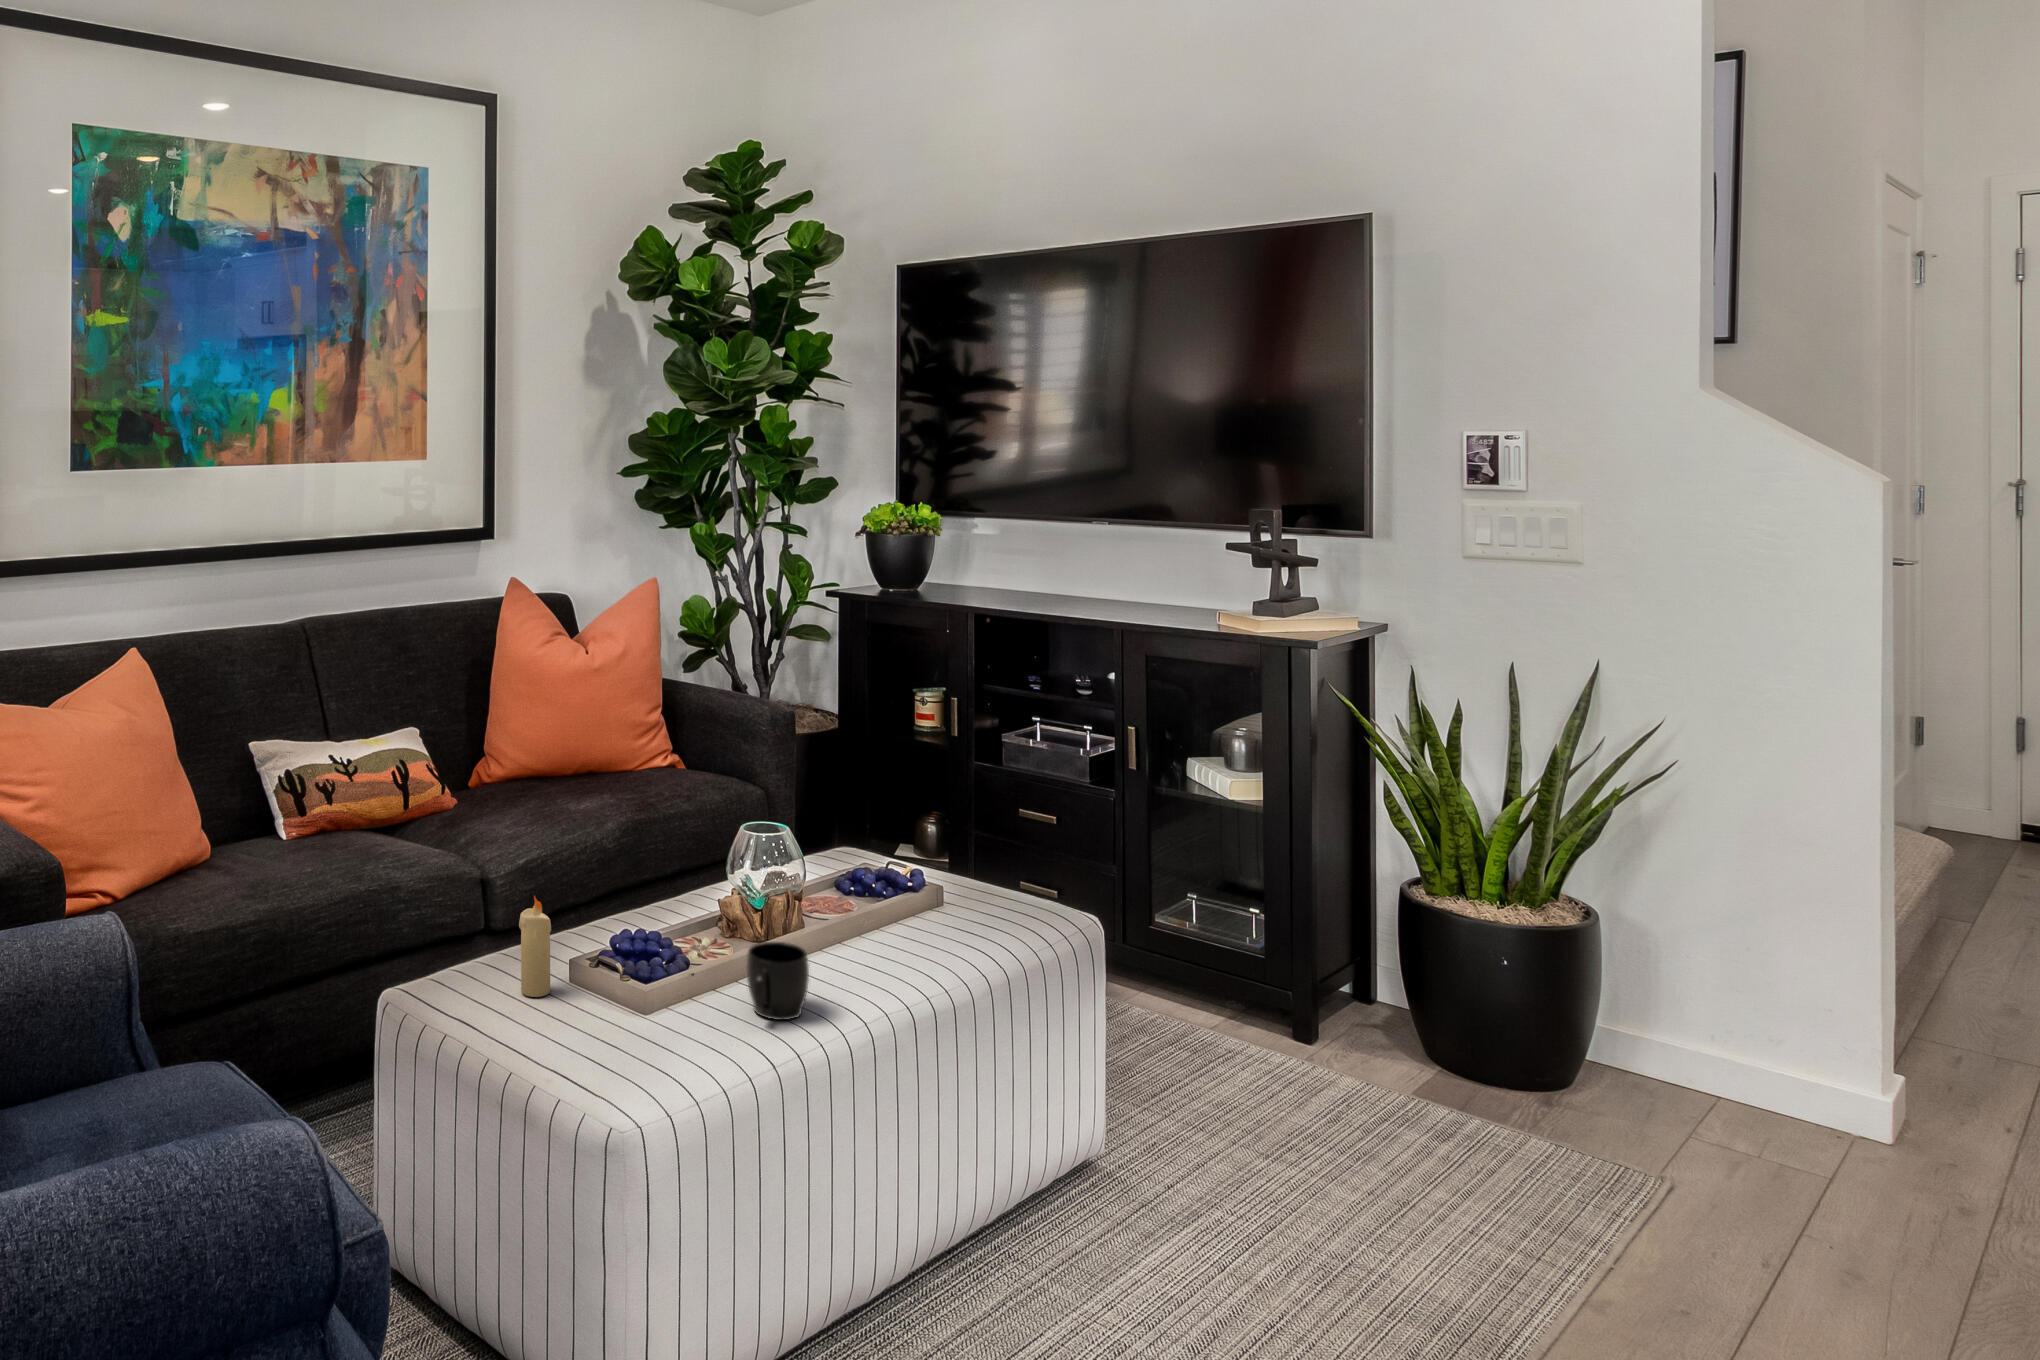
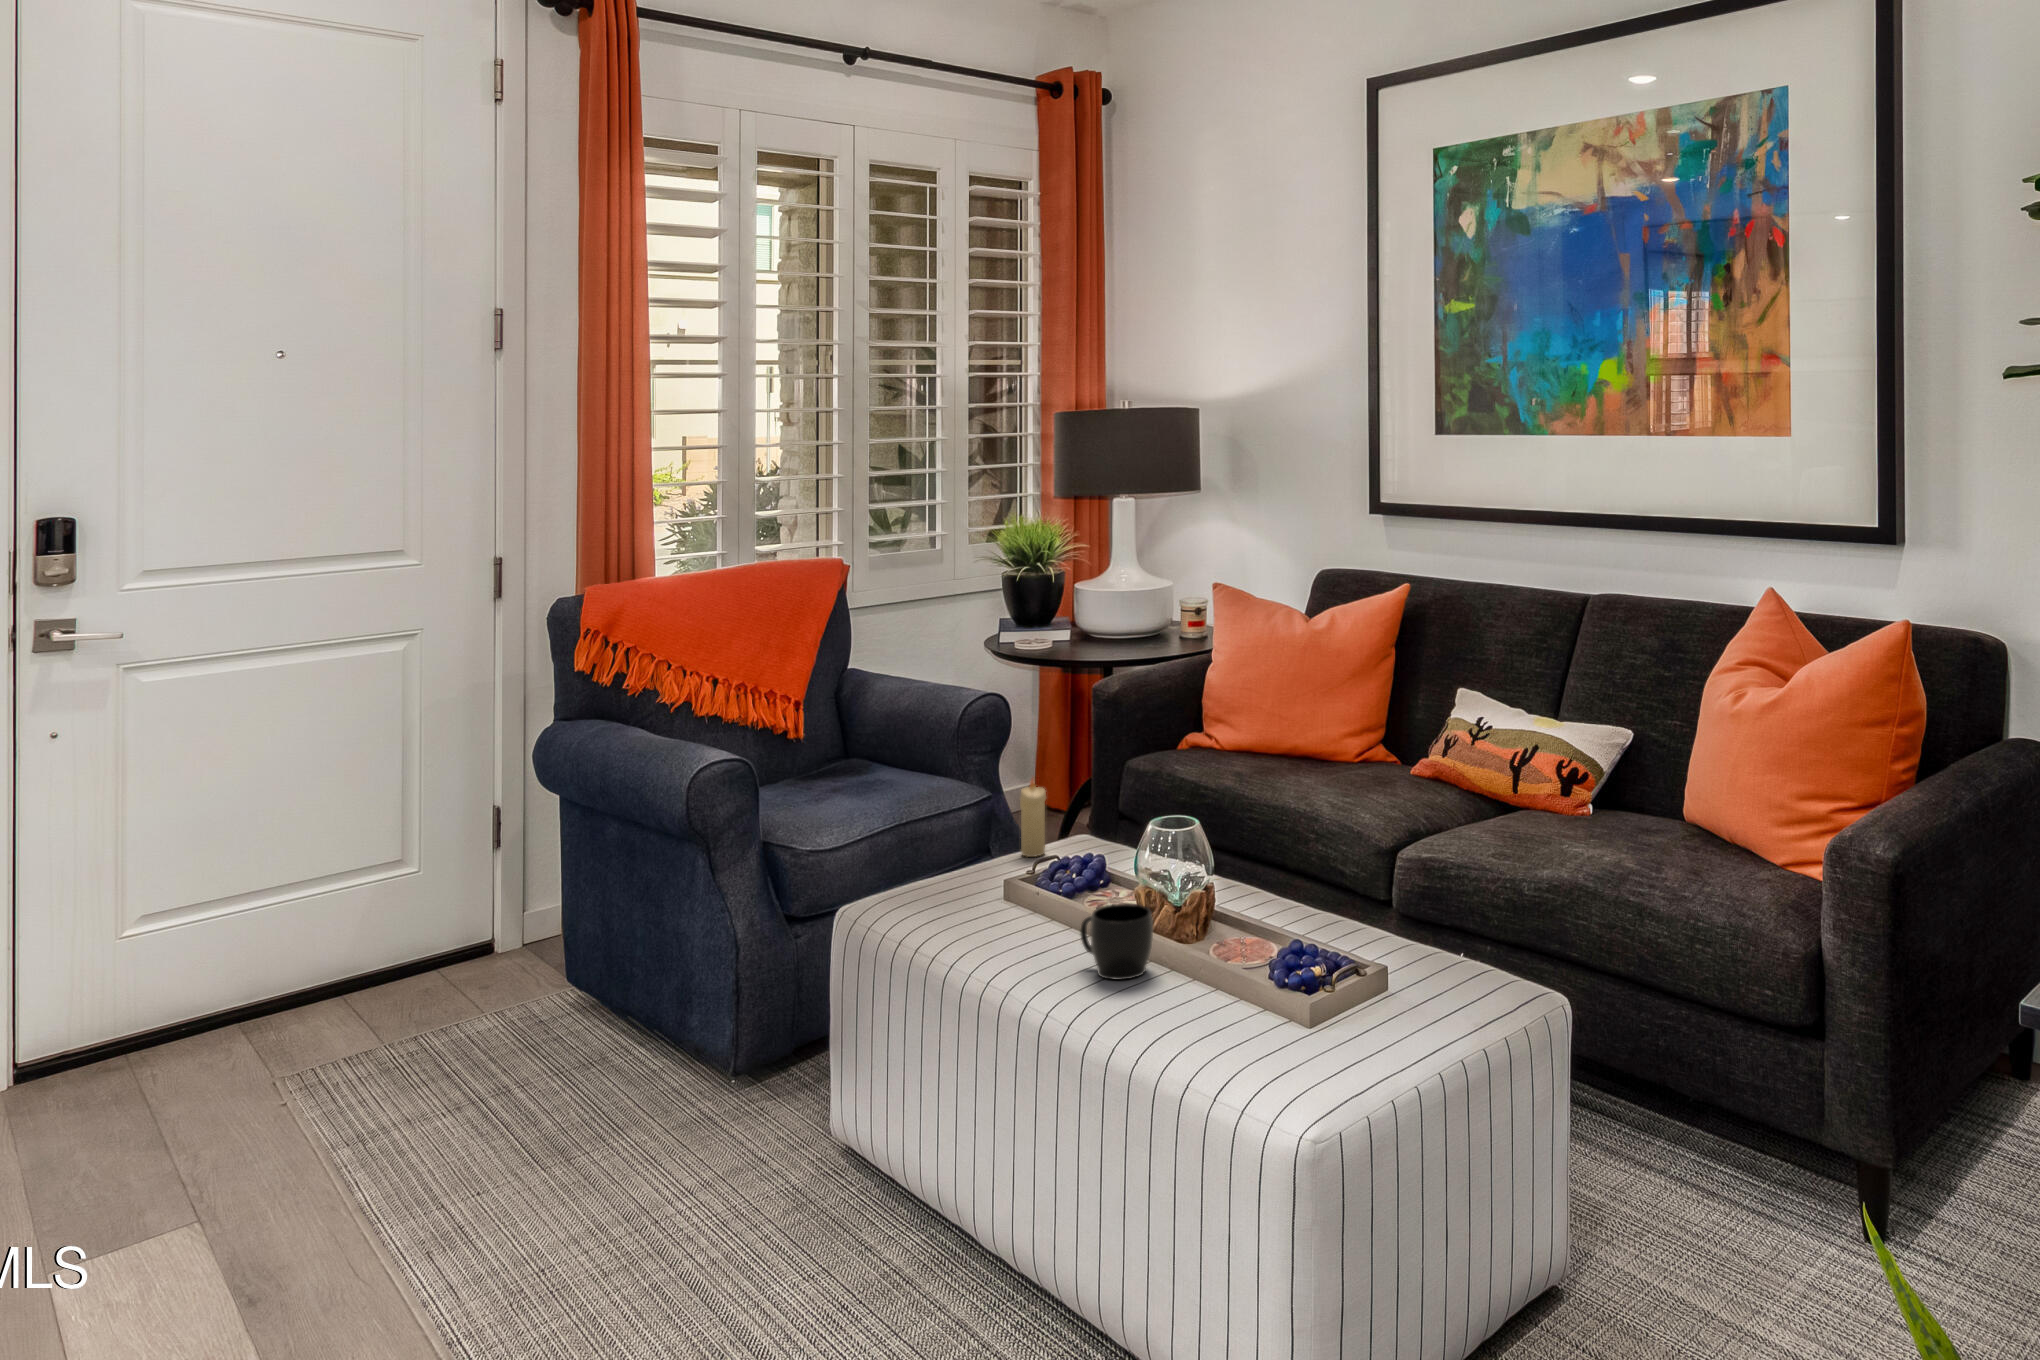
mug: present [746,942,809,1020] -> present [1080,903,1153,980]

